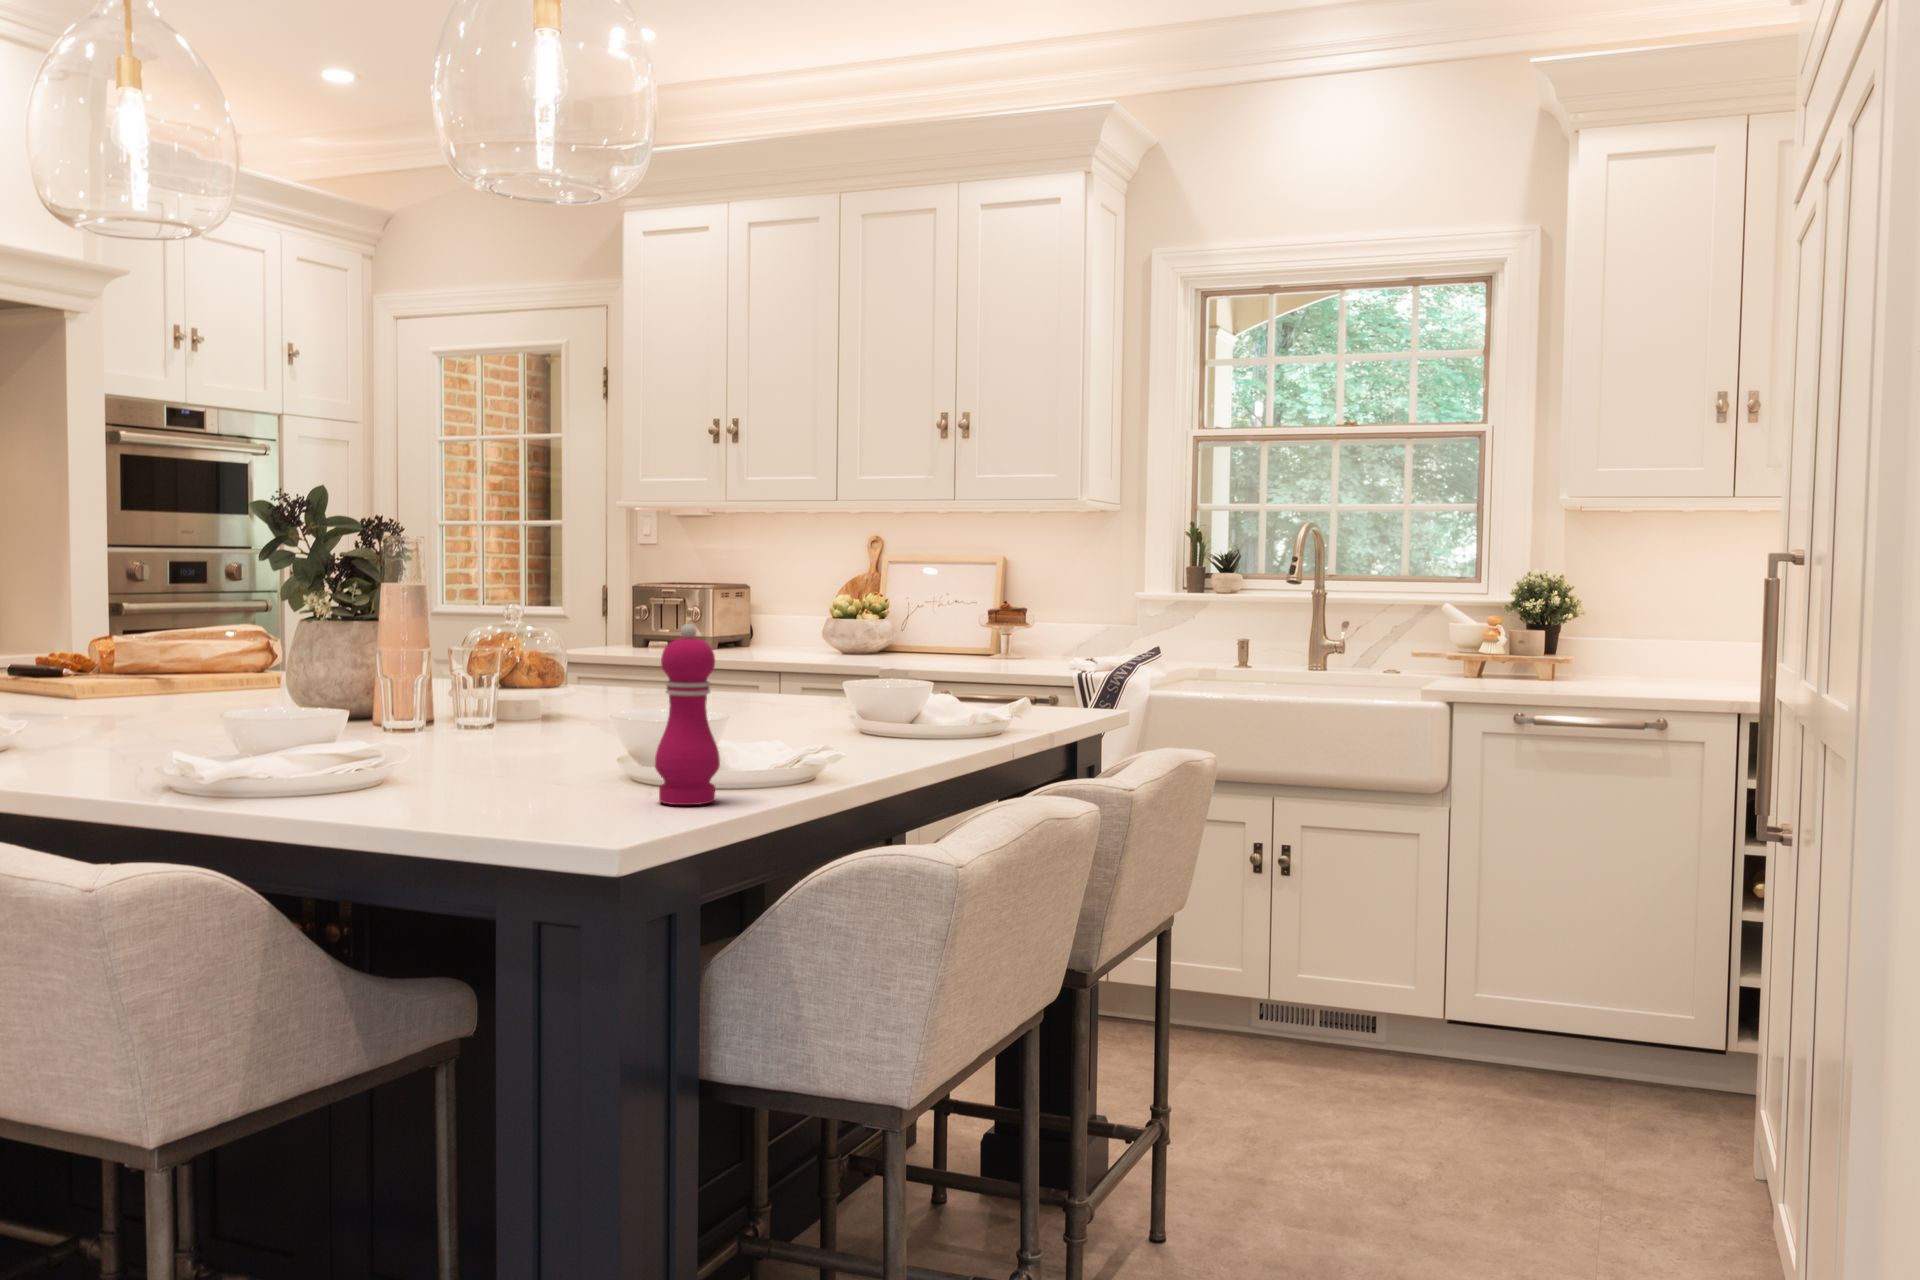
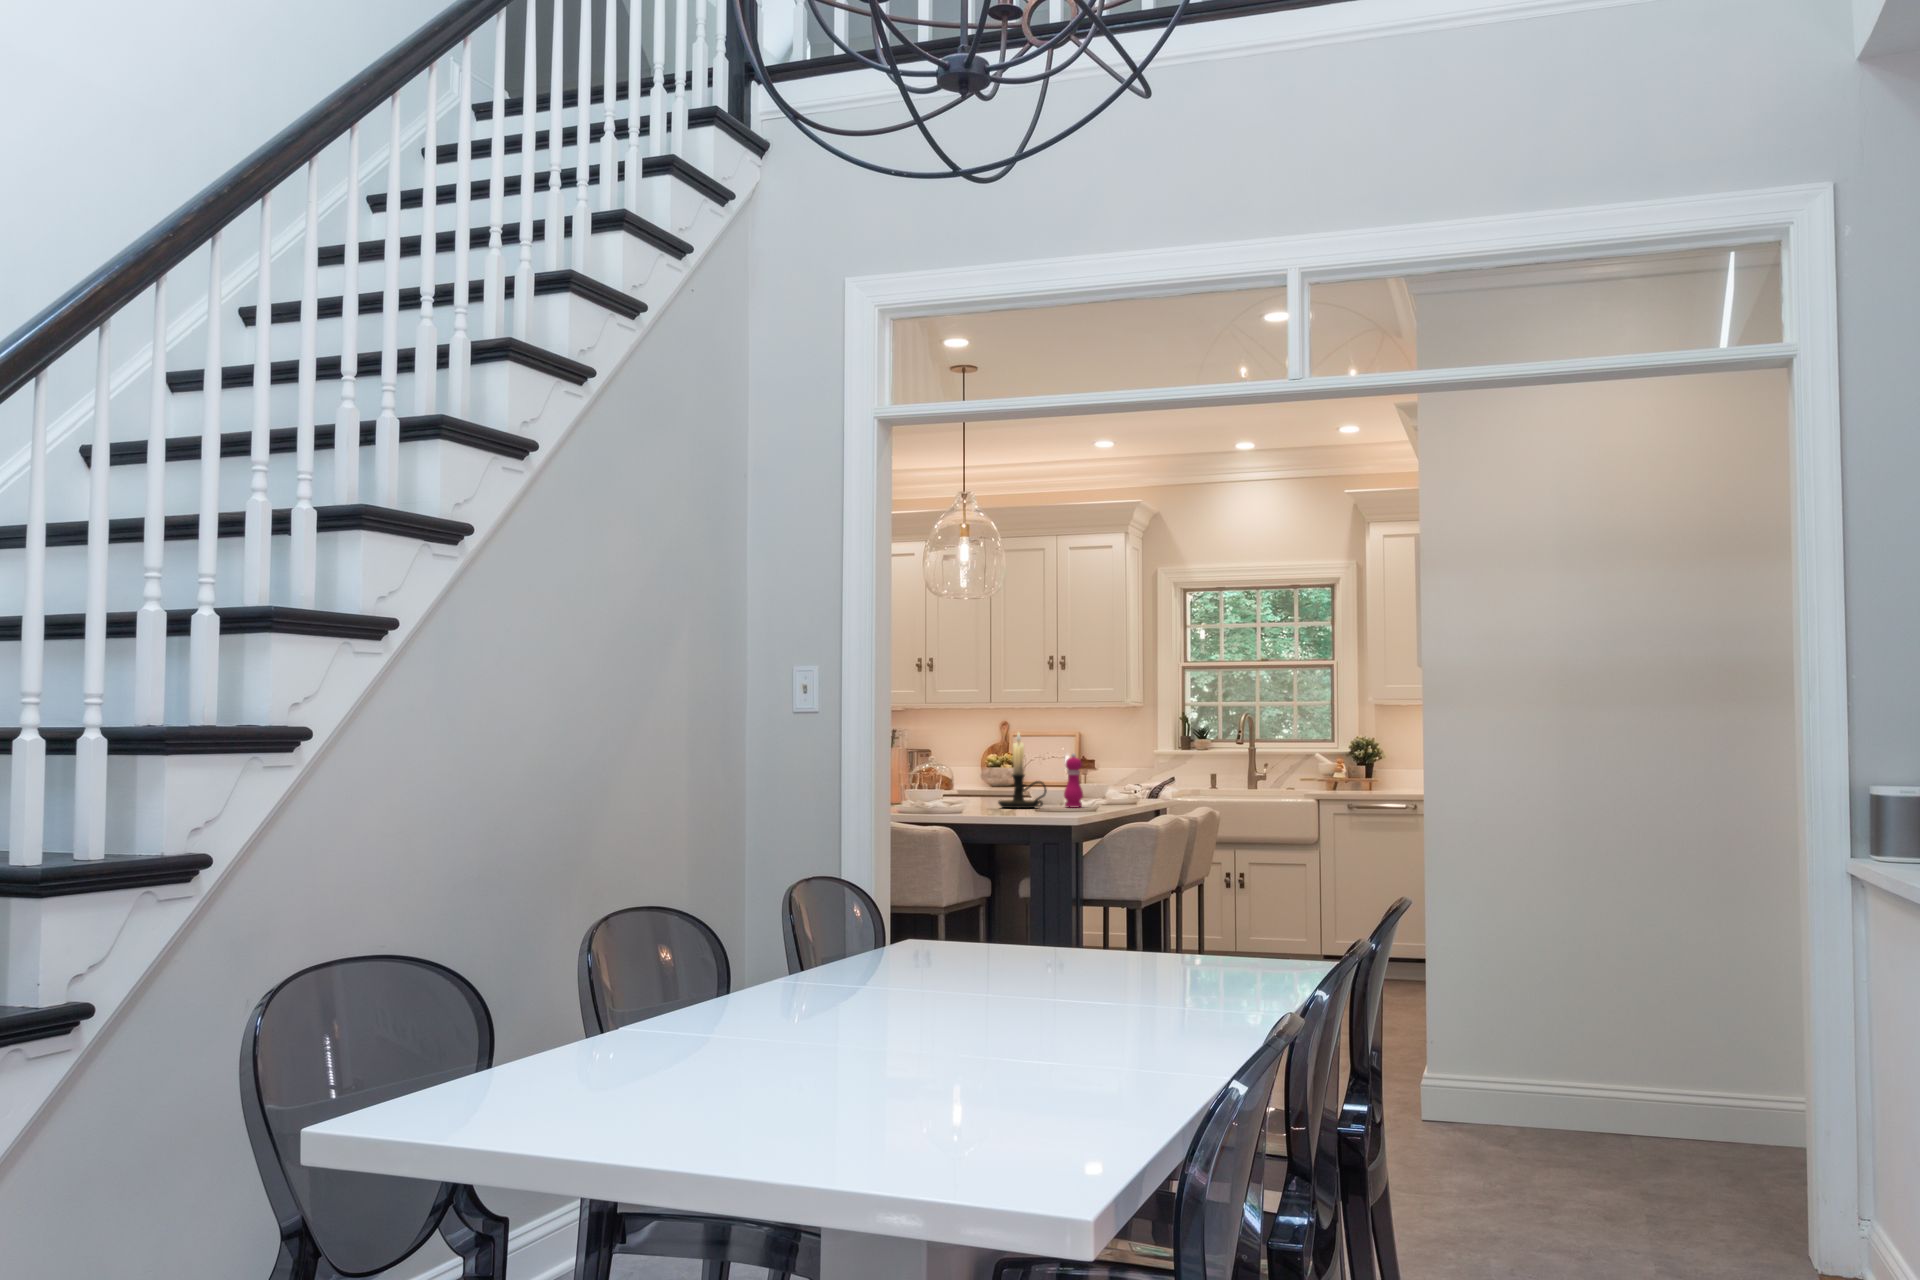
candle holder: none [410,548,554,815] -> present [998,733,1047,808]

